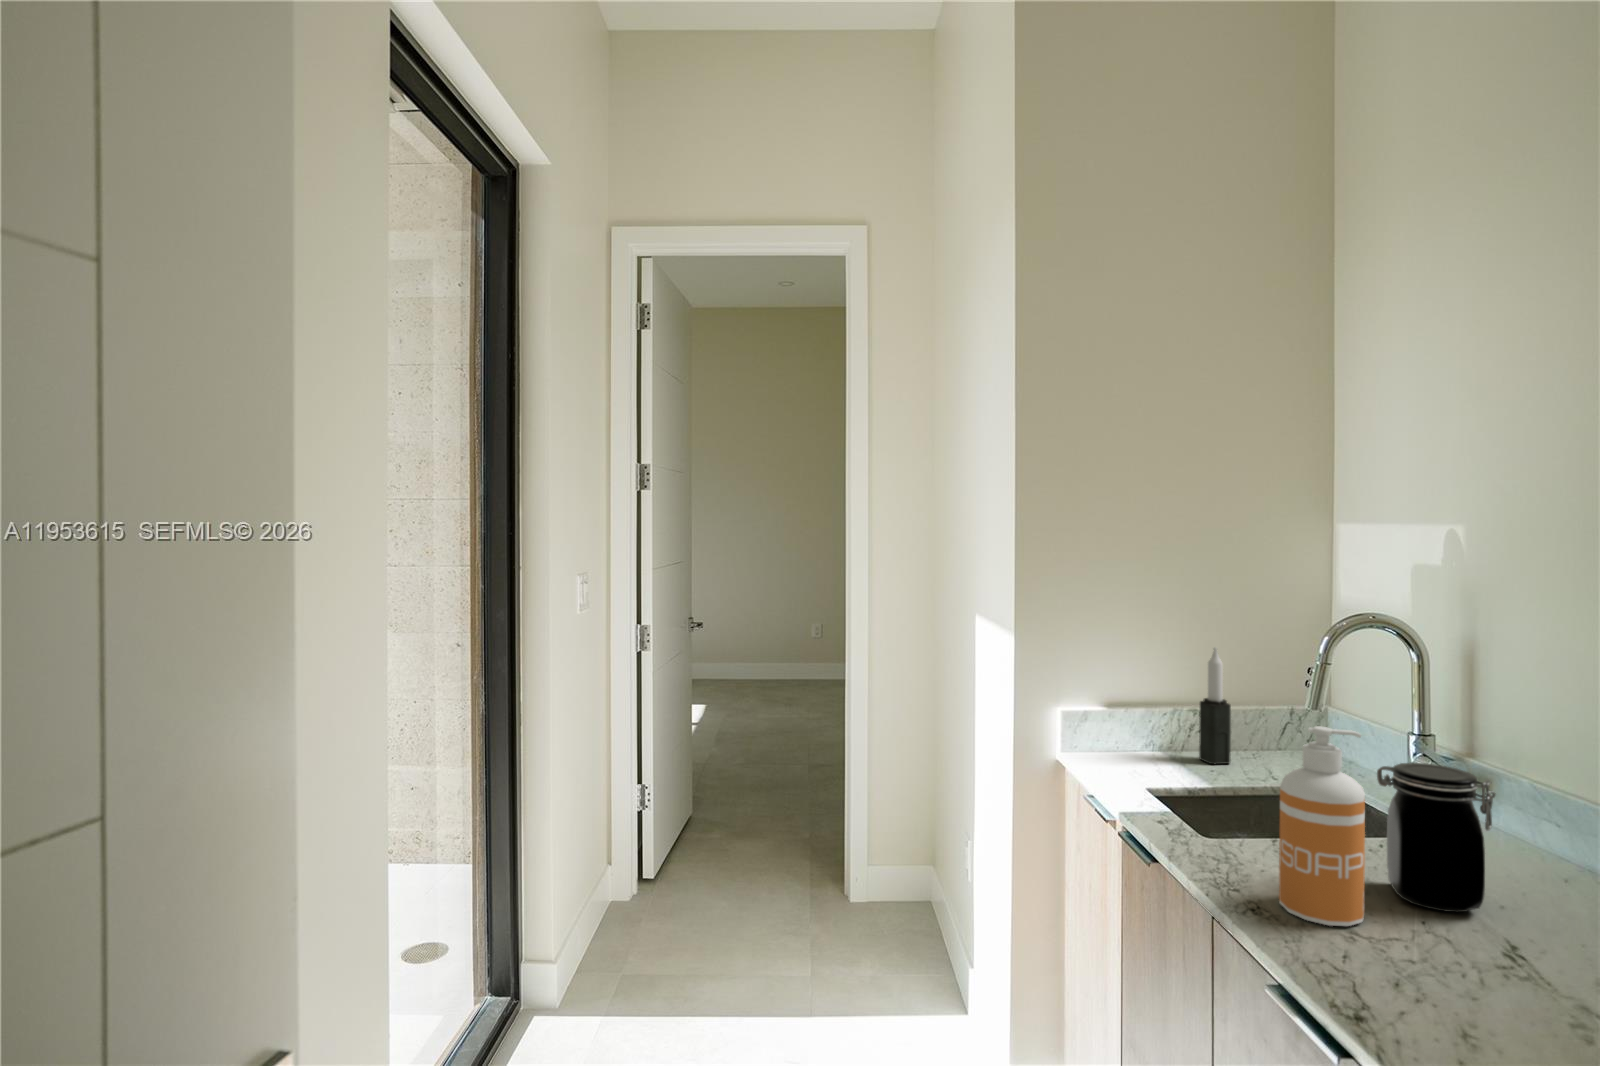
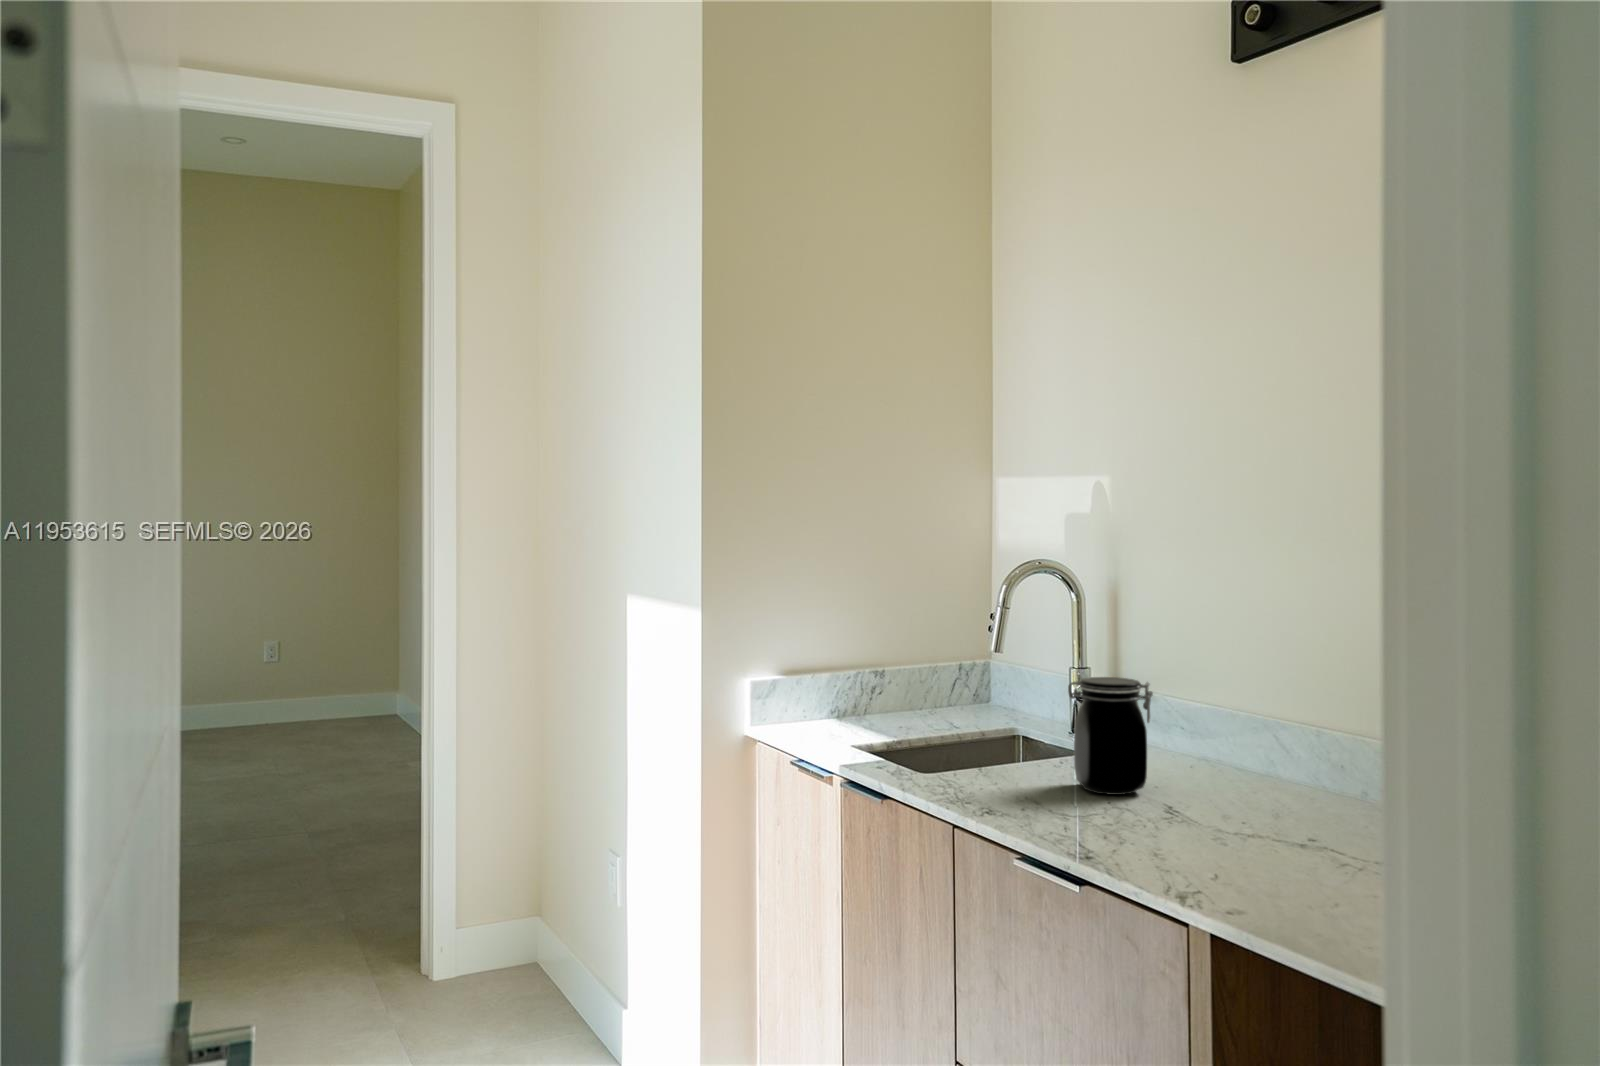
candle: present [1199,647,1231,764] -> none [886,605,915,722]
soap dispenser: present [1279,726,1365,926] -> none [1005,645,1069,813]

